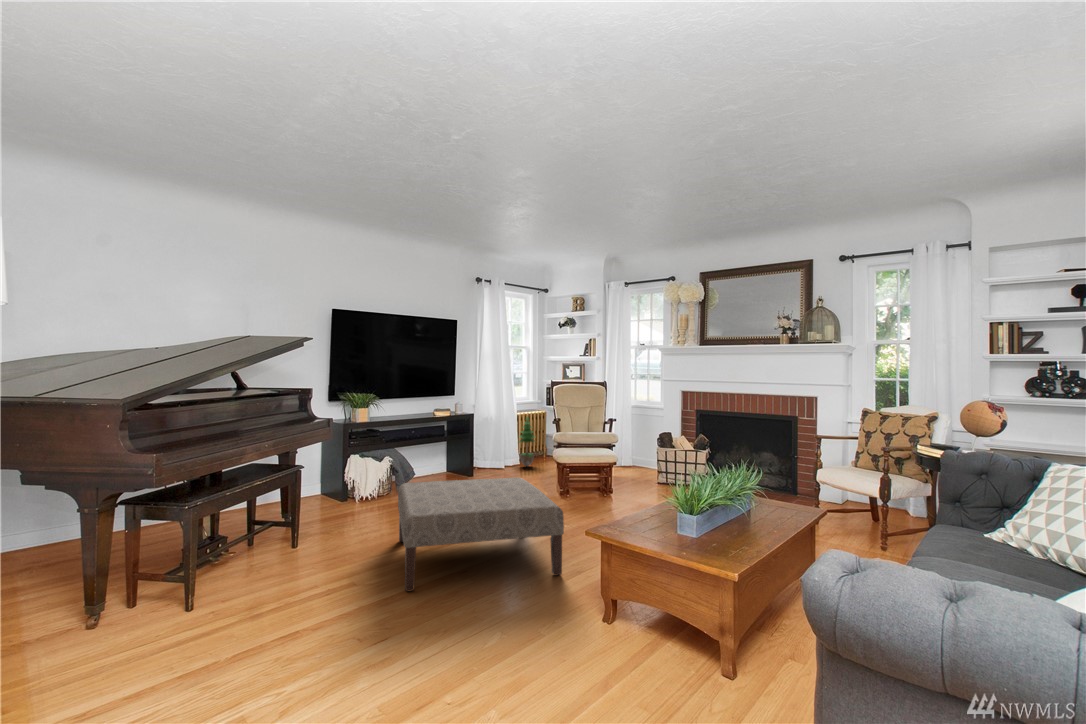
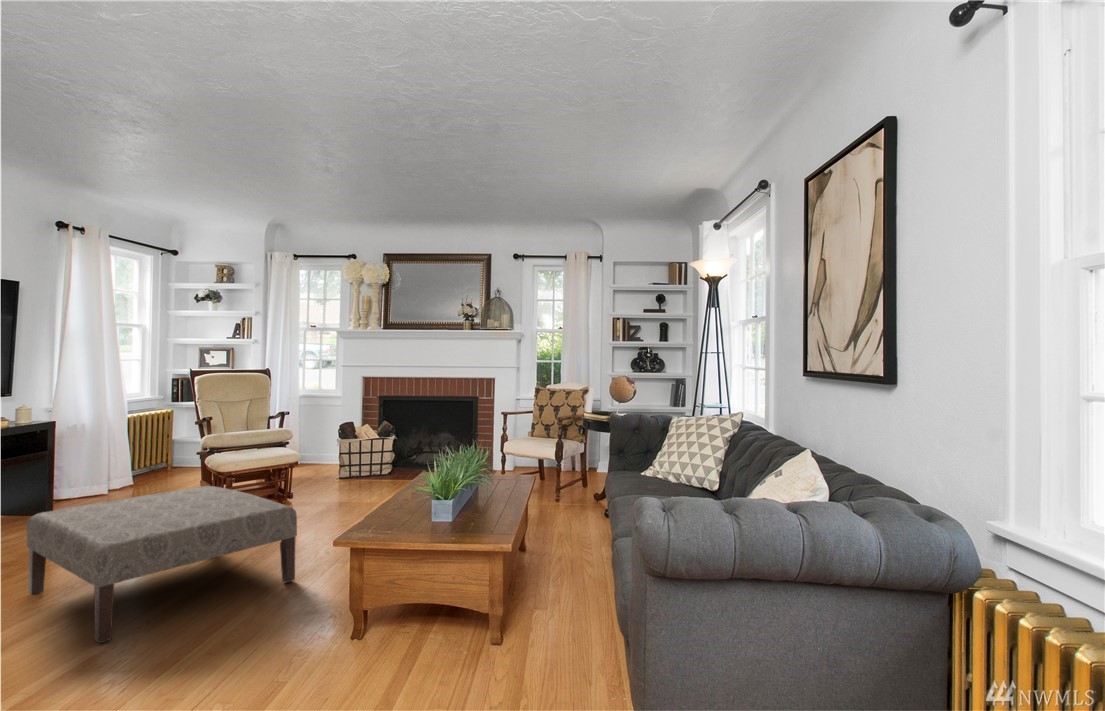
potted tree: present [520,417,535,466] -> none [146,413,174,480]

